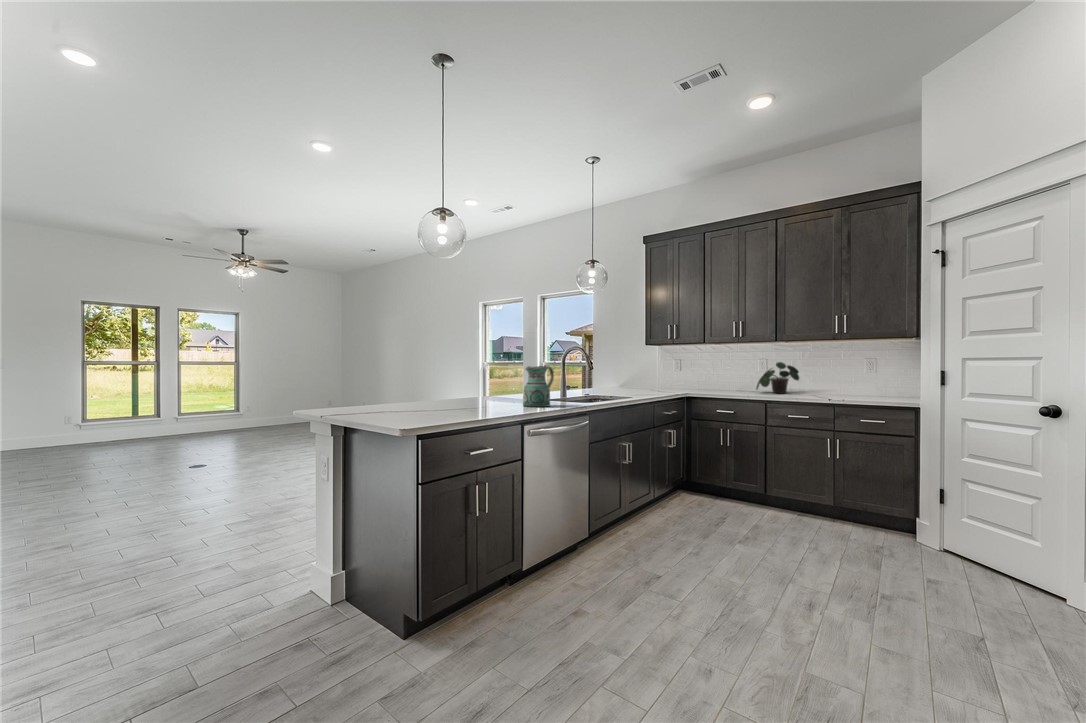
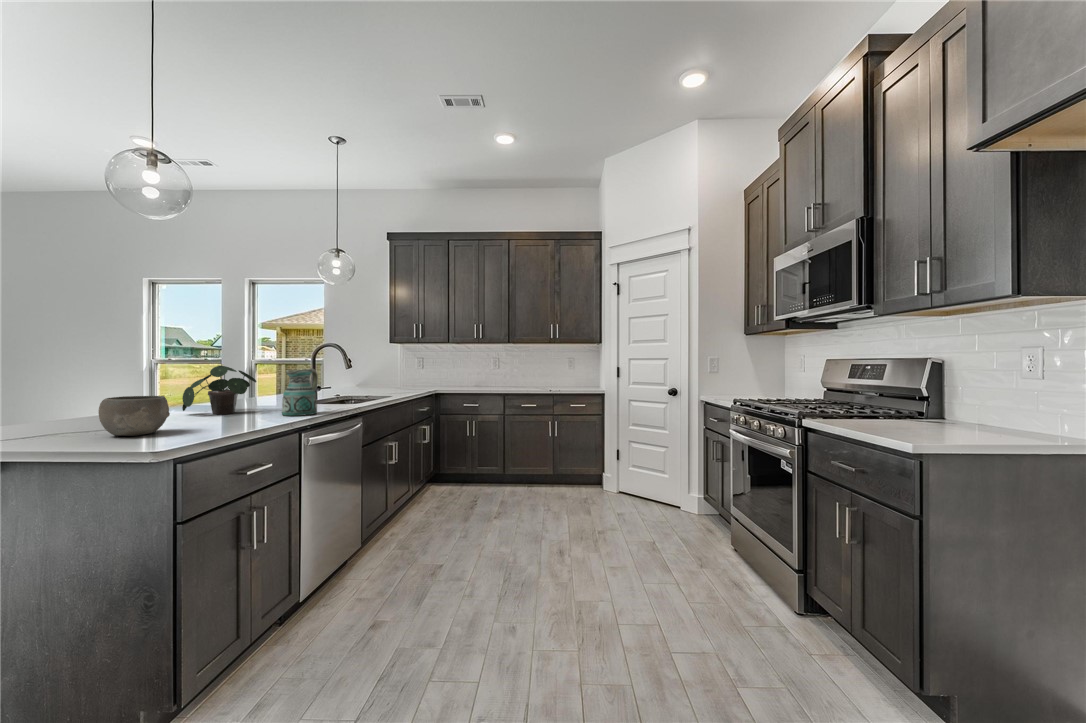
potted plant: present [756,362,799,393] -> present [182,366,256,415]
bowl: none [398,383,438,411] -> present [98,396,170,436]

